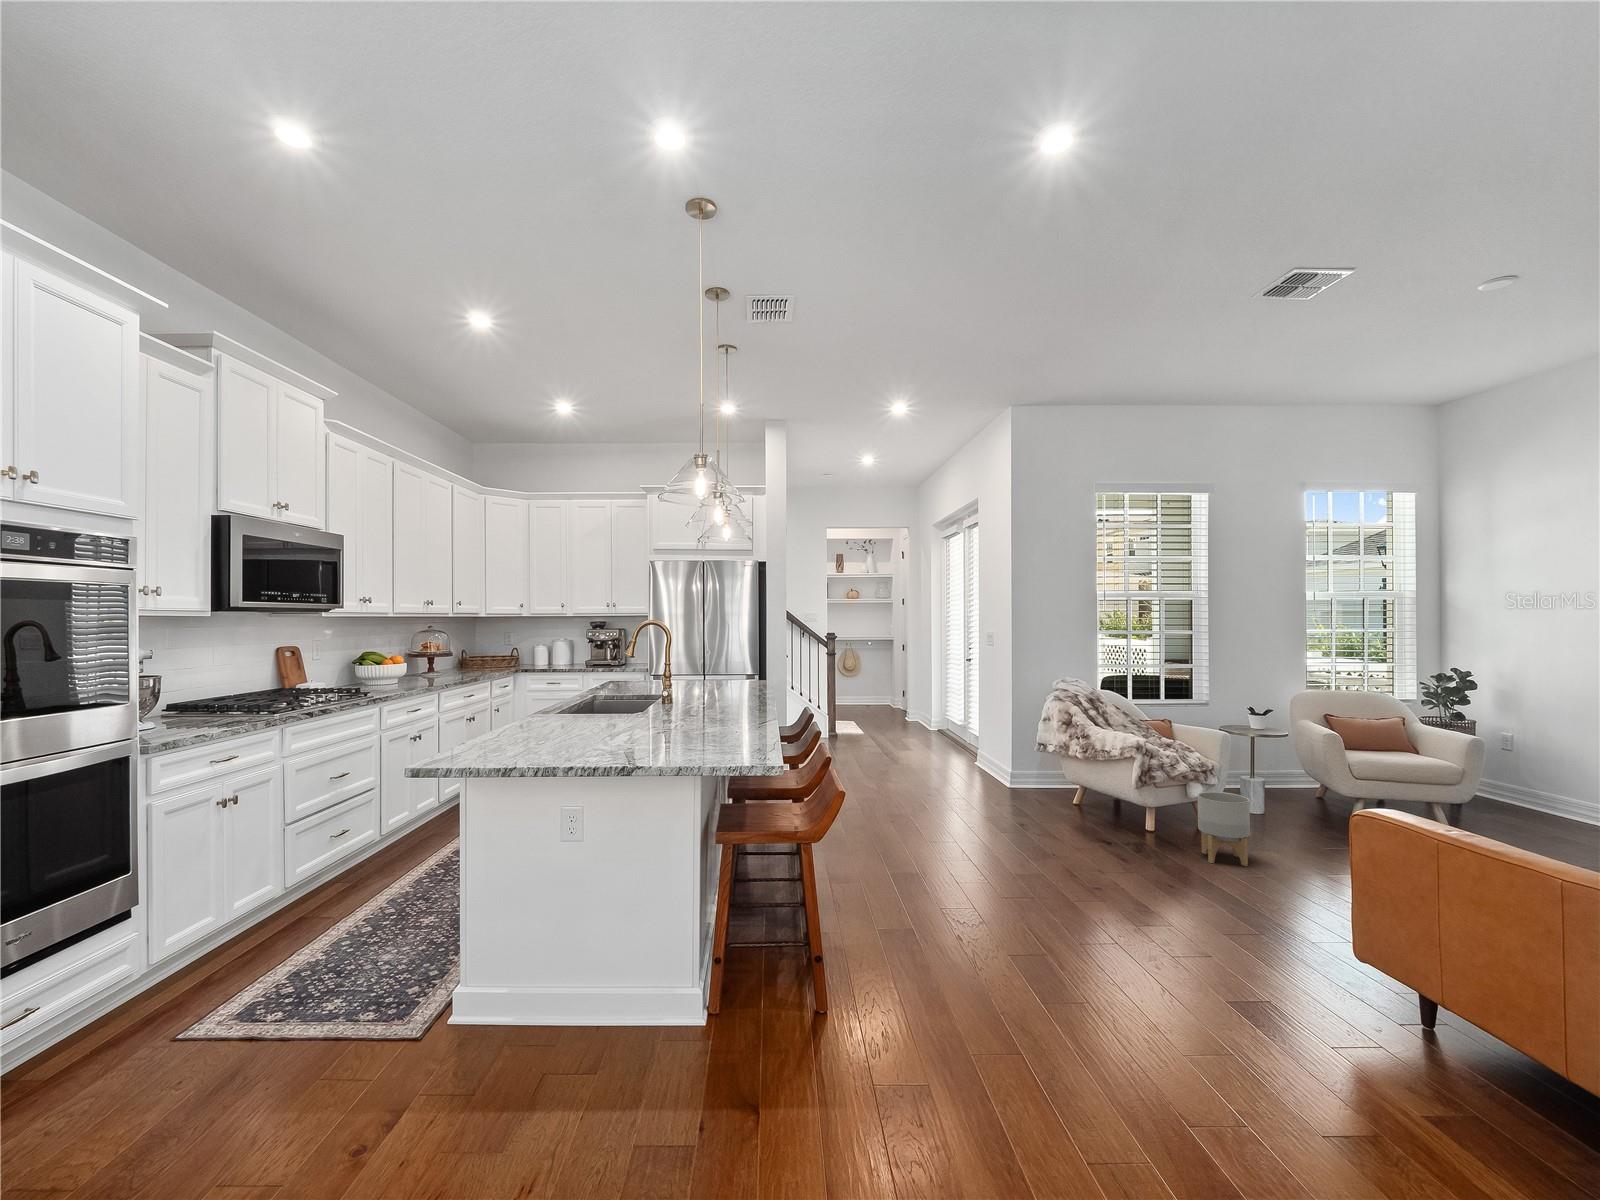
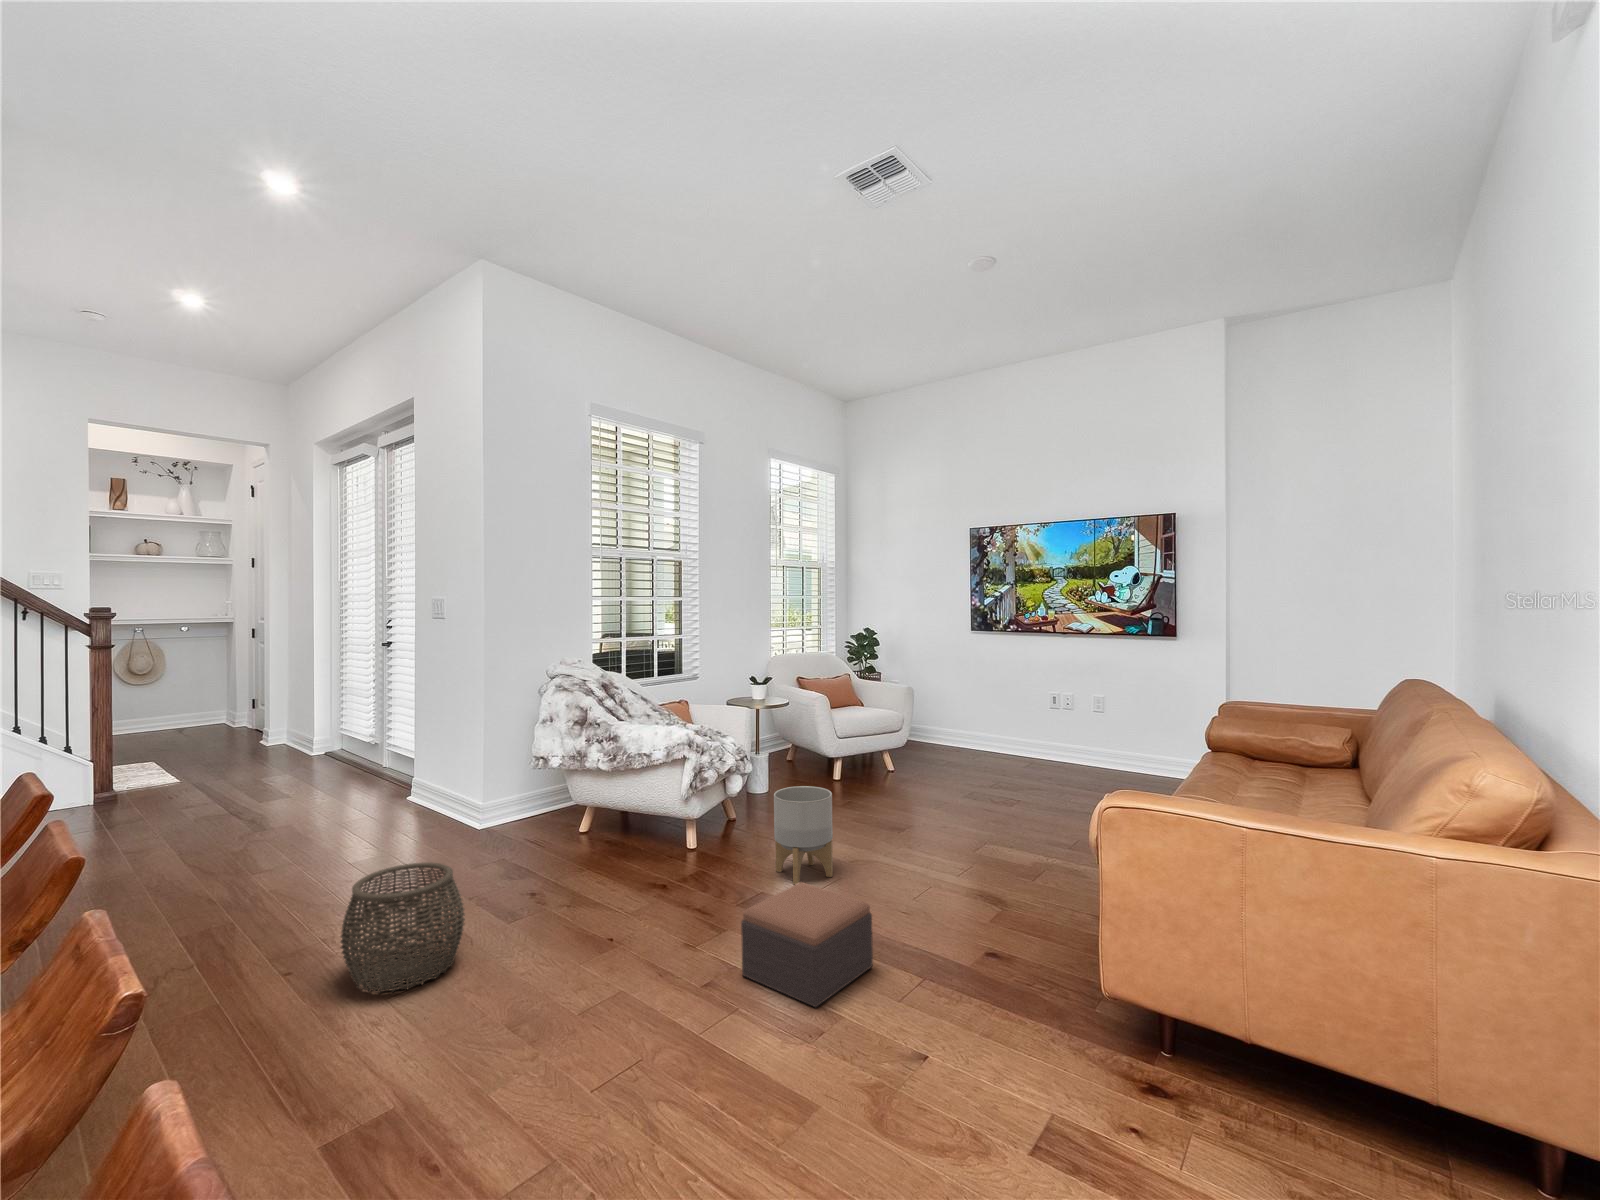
woven basket: none [918,783,977,845] -> present [341,863,465,993]
footstool: none [1126,845,1223,914] -> present [741,882,873,1007]

